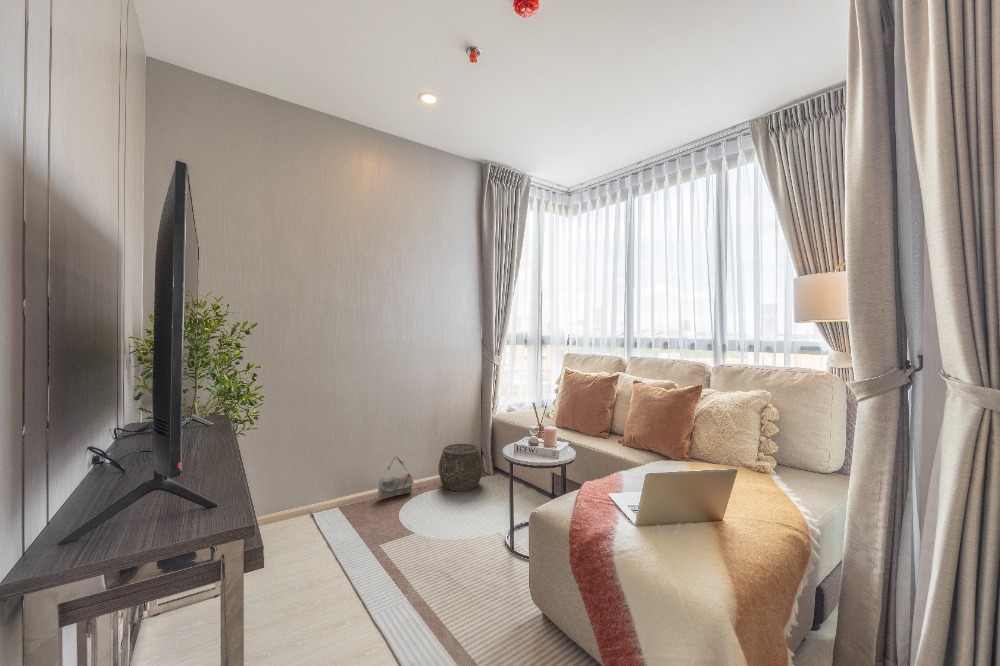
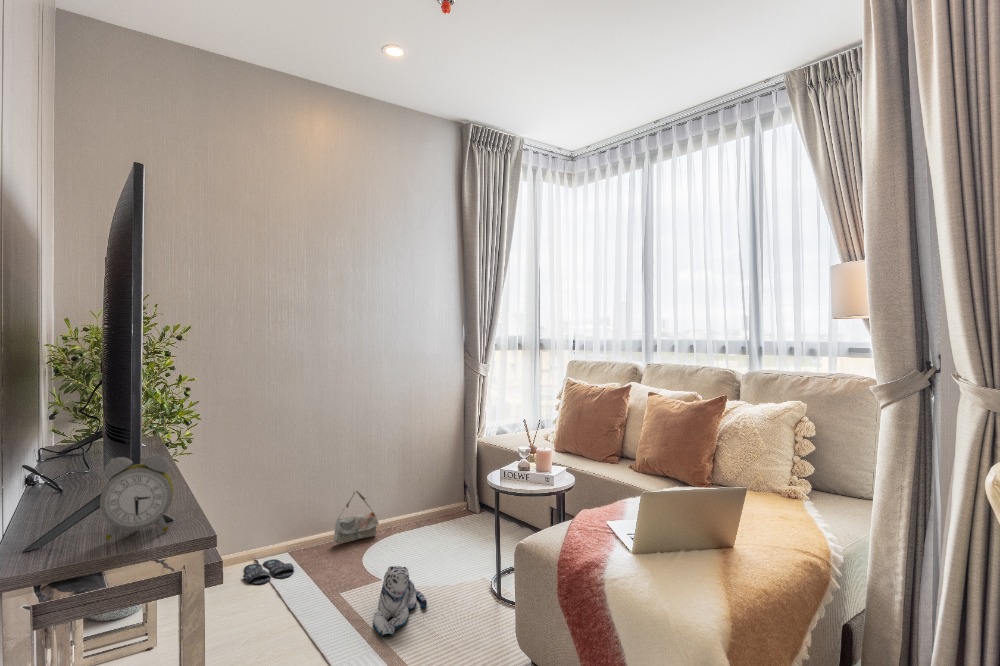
woven basket: present [439,444,483,492] -> none [409,475,465,534]
alarm clock: none [132,445,212,534] -> present [100,454,174,539]
slippers: none [303,512,344,534] -> present [243,559,294,585]
plush toy: none [408,524,453,584] -> present [373,566,427,636]

